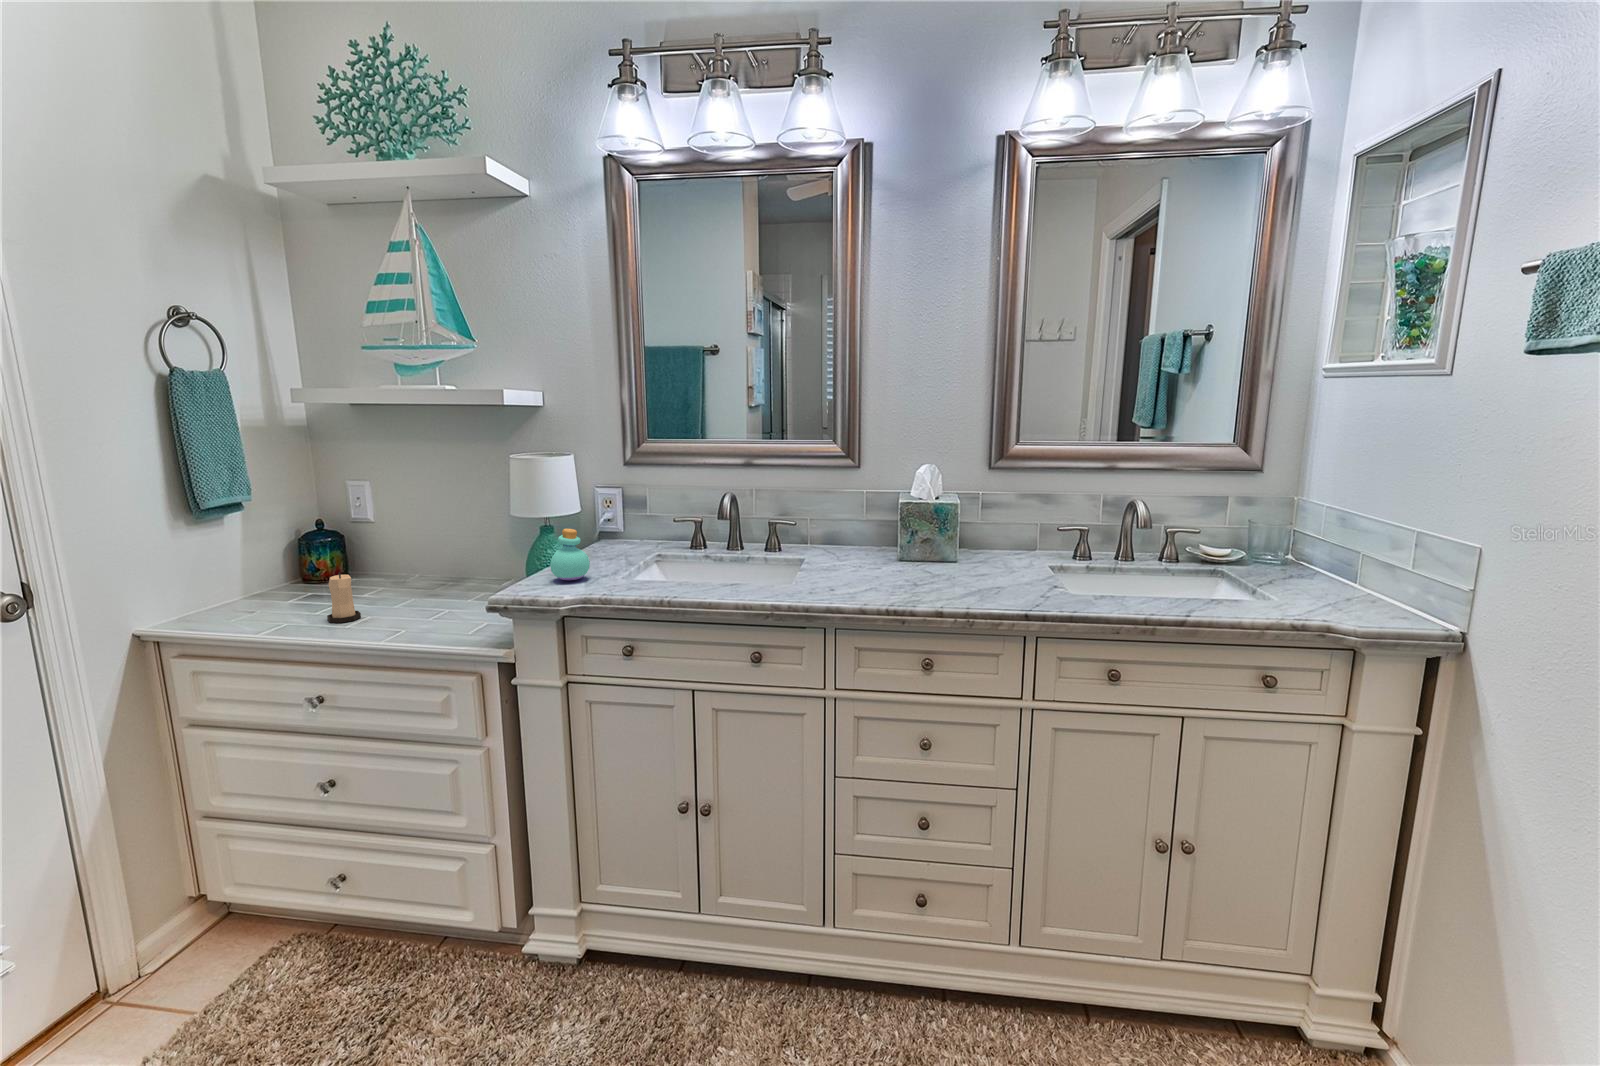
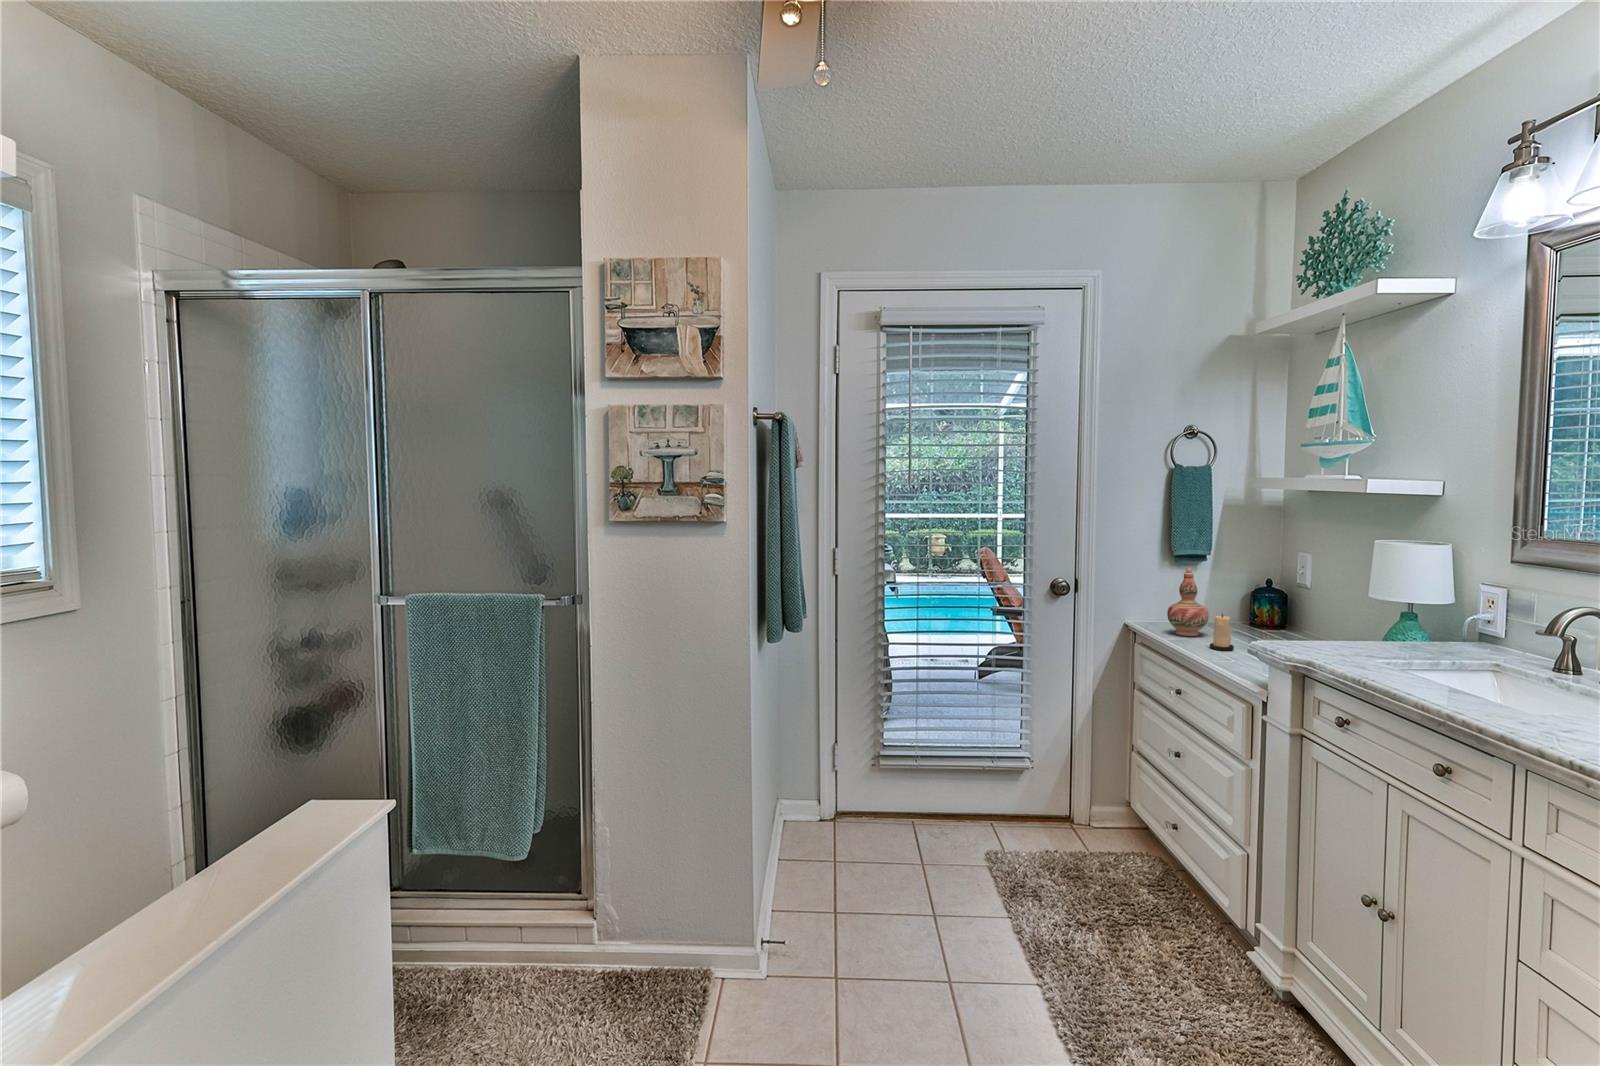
decorative vase: none [223,518,289,619] -> present [1167,567,1209,636]
perfume bottle: present [550,529,590,580] -> none [1322,606,1365,654]

